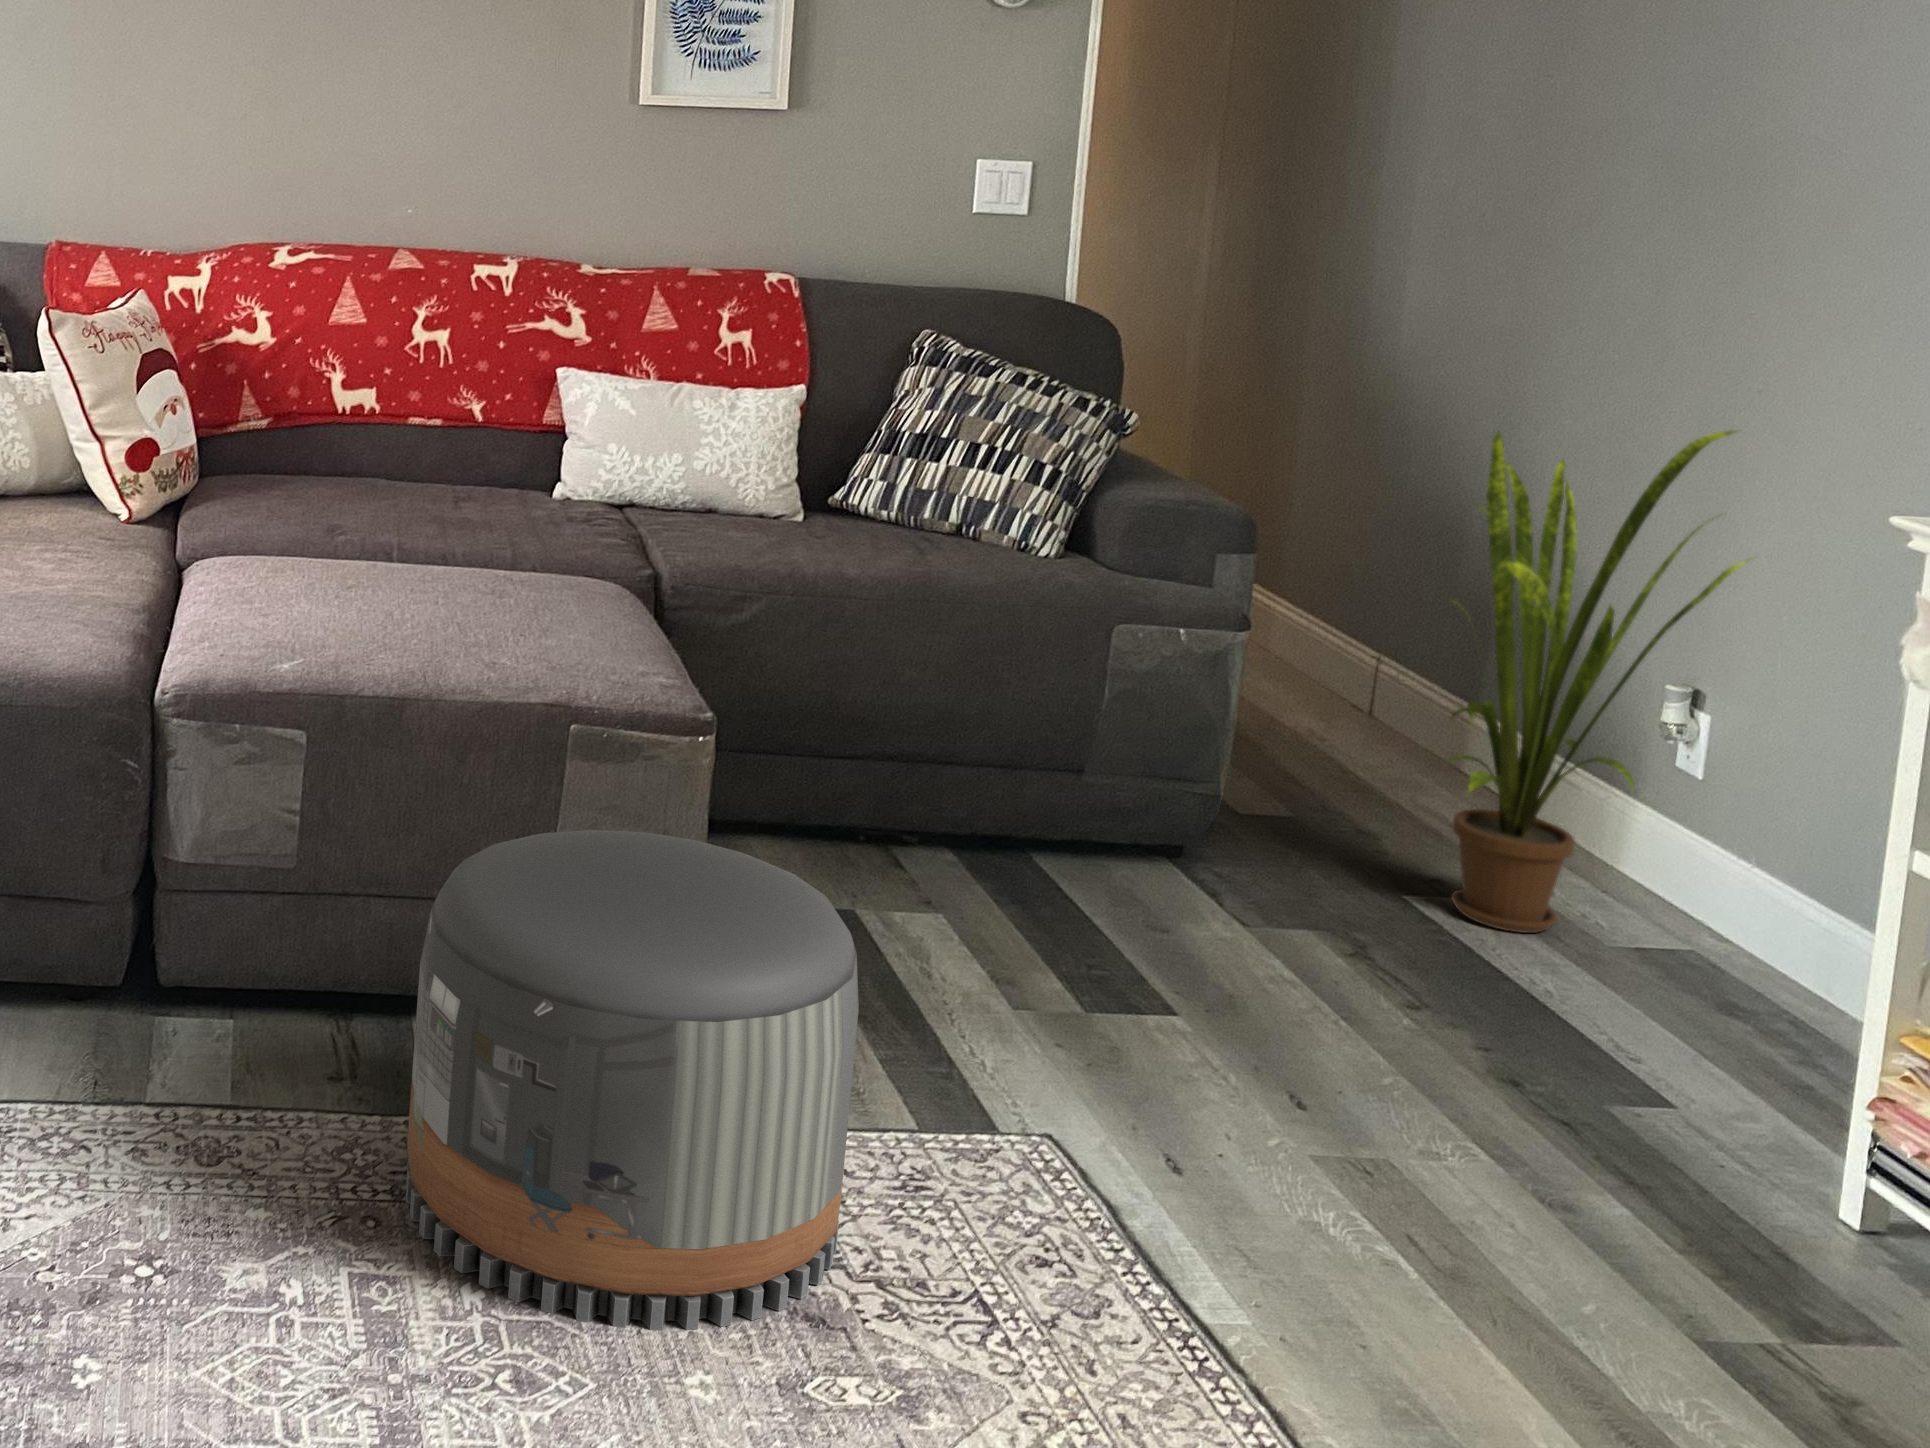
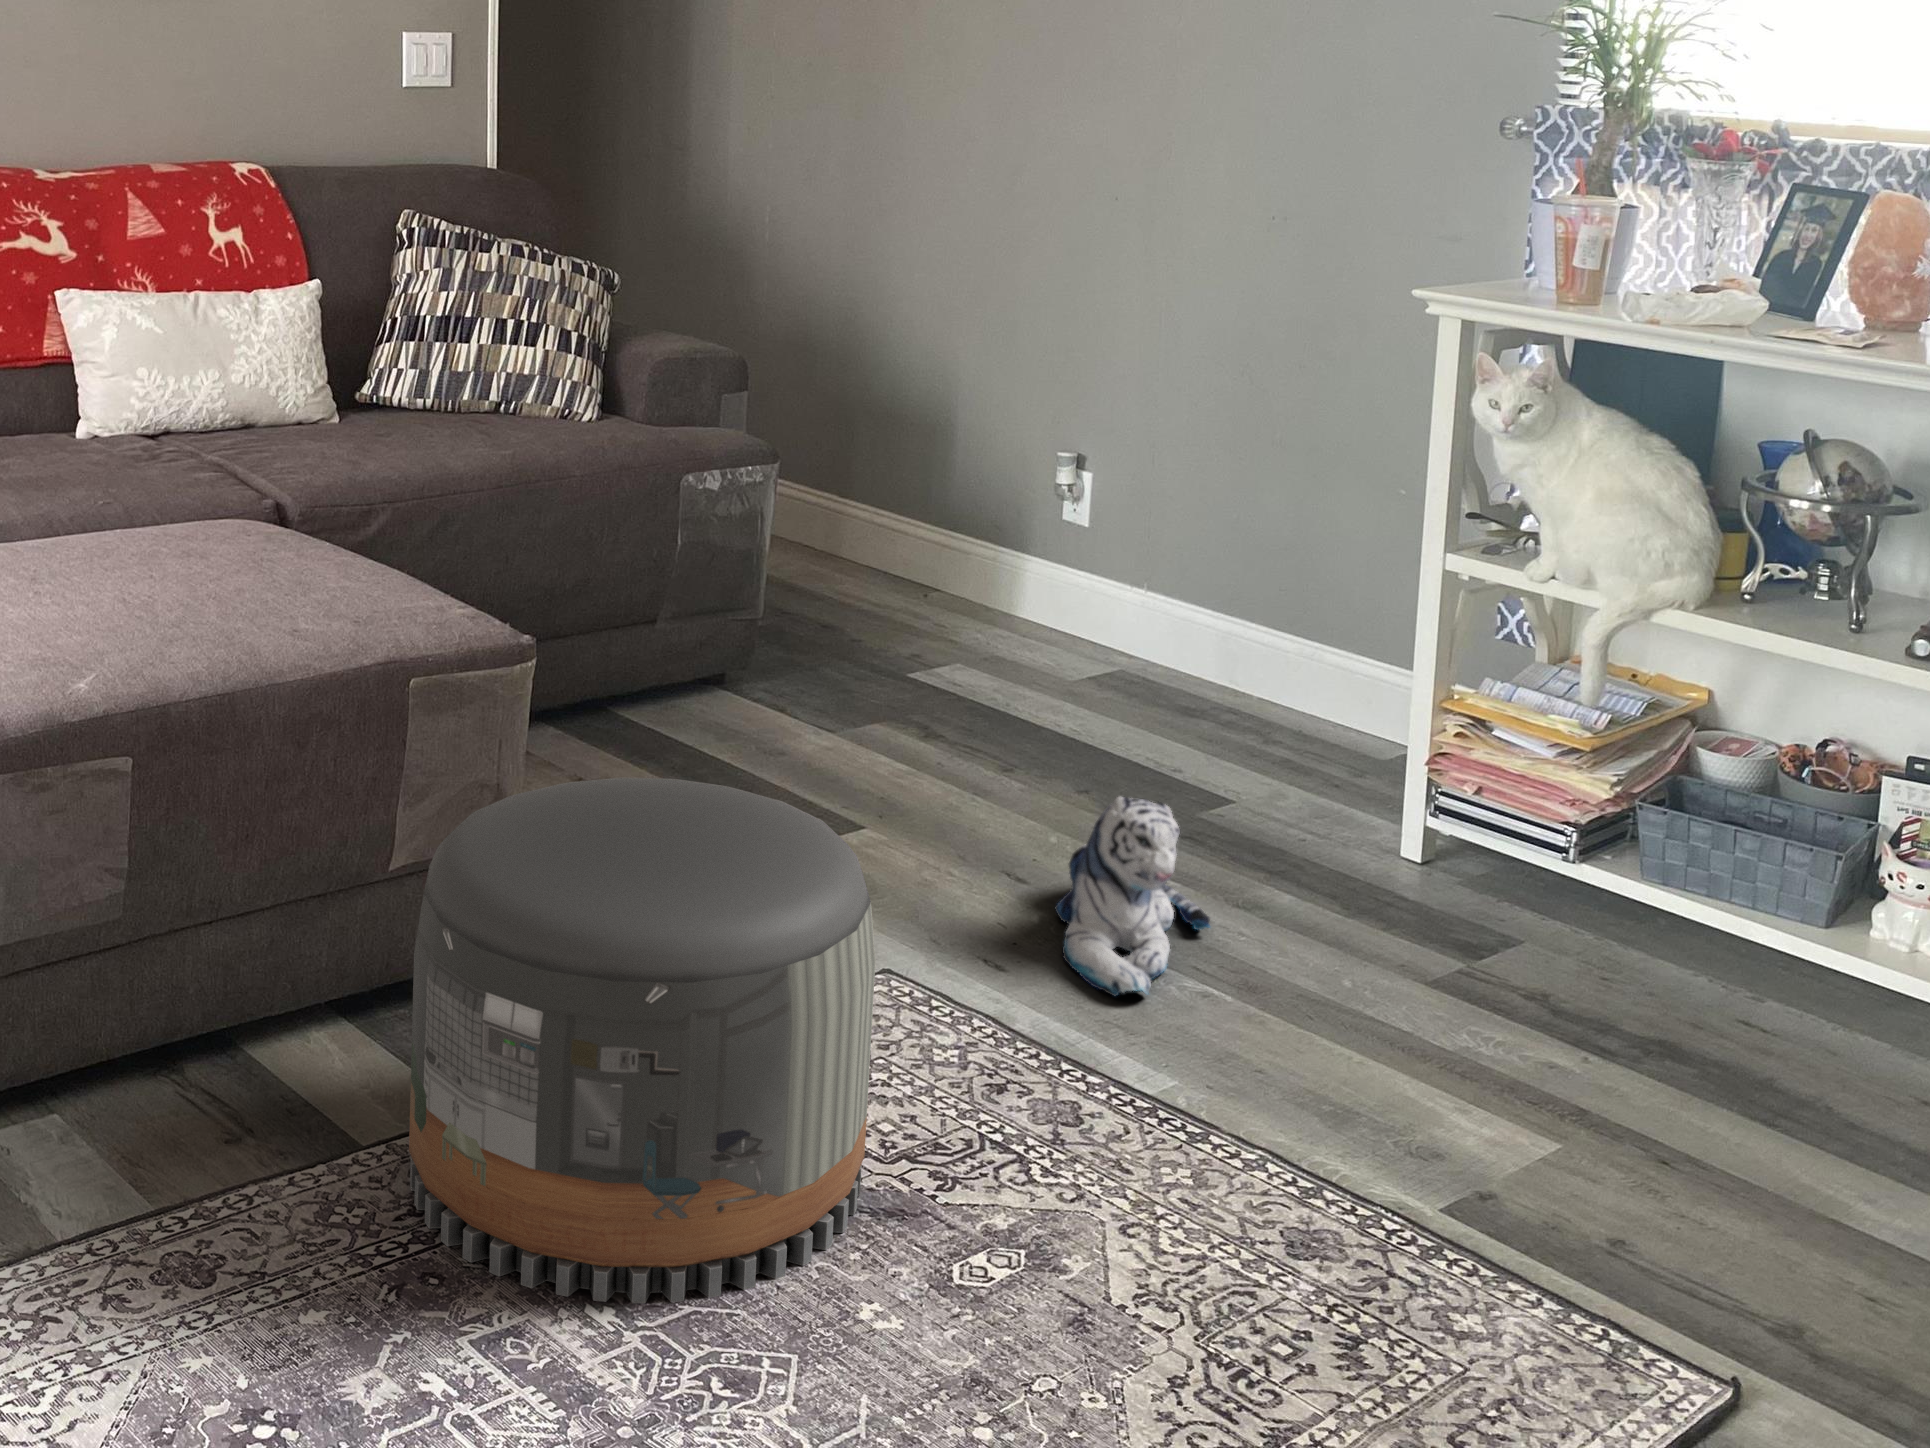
house plant: present [1448,430,1752,933] -> none [933,235,1163,685]
plush toy: none [1258,1021,1479,1247] -> present [1055,797,1210,996]

